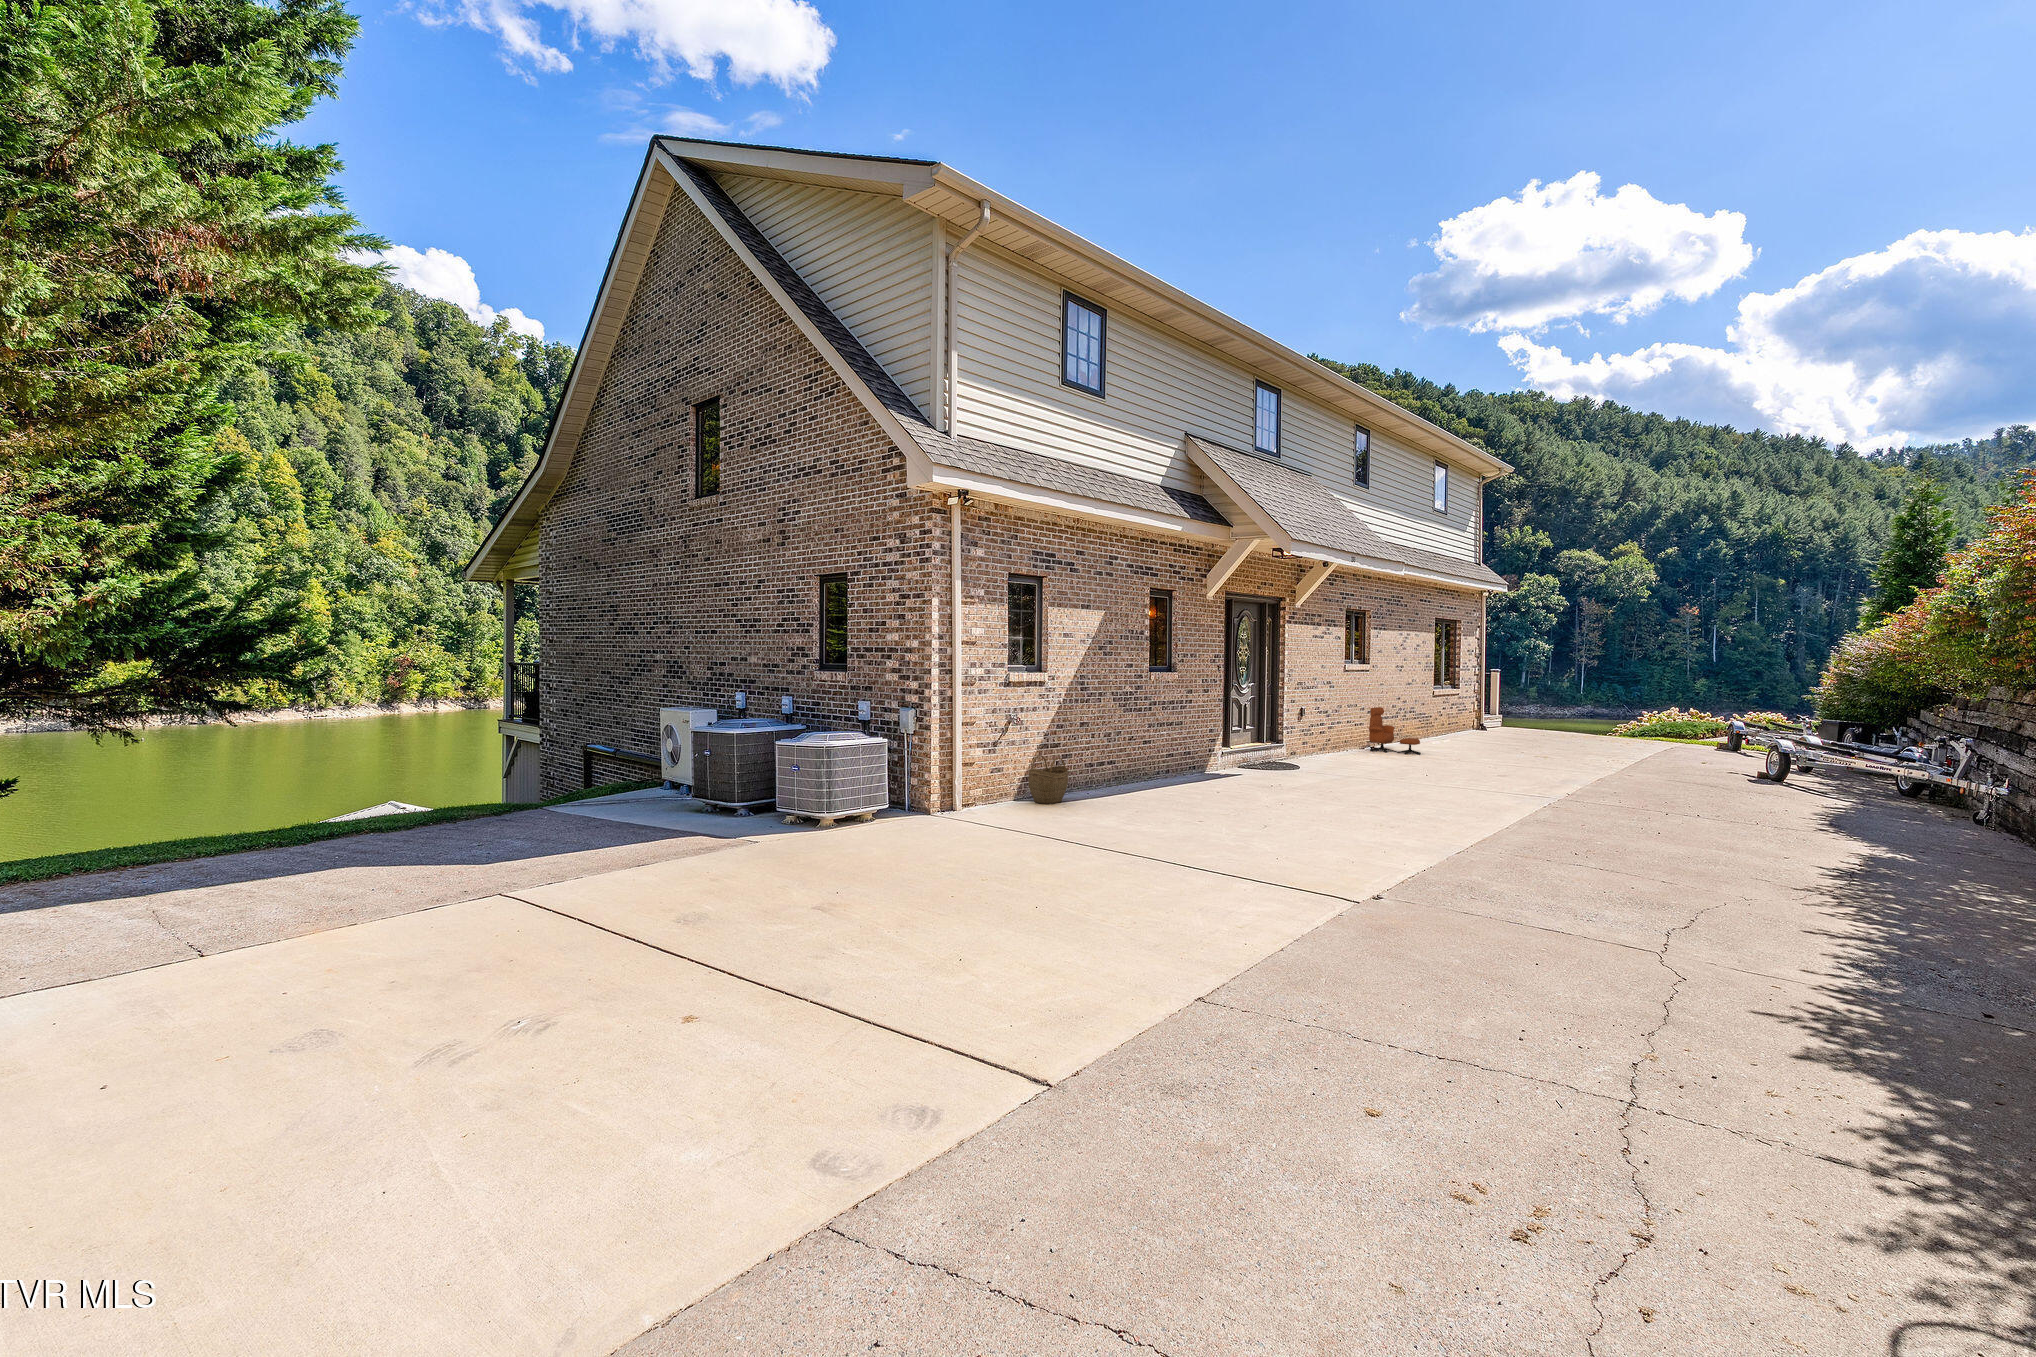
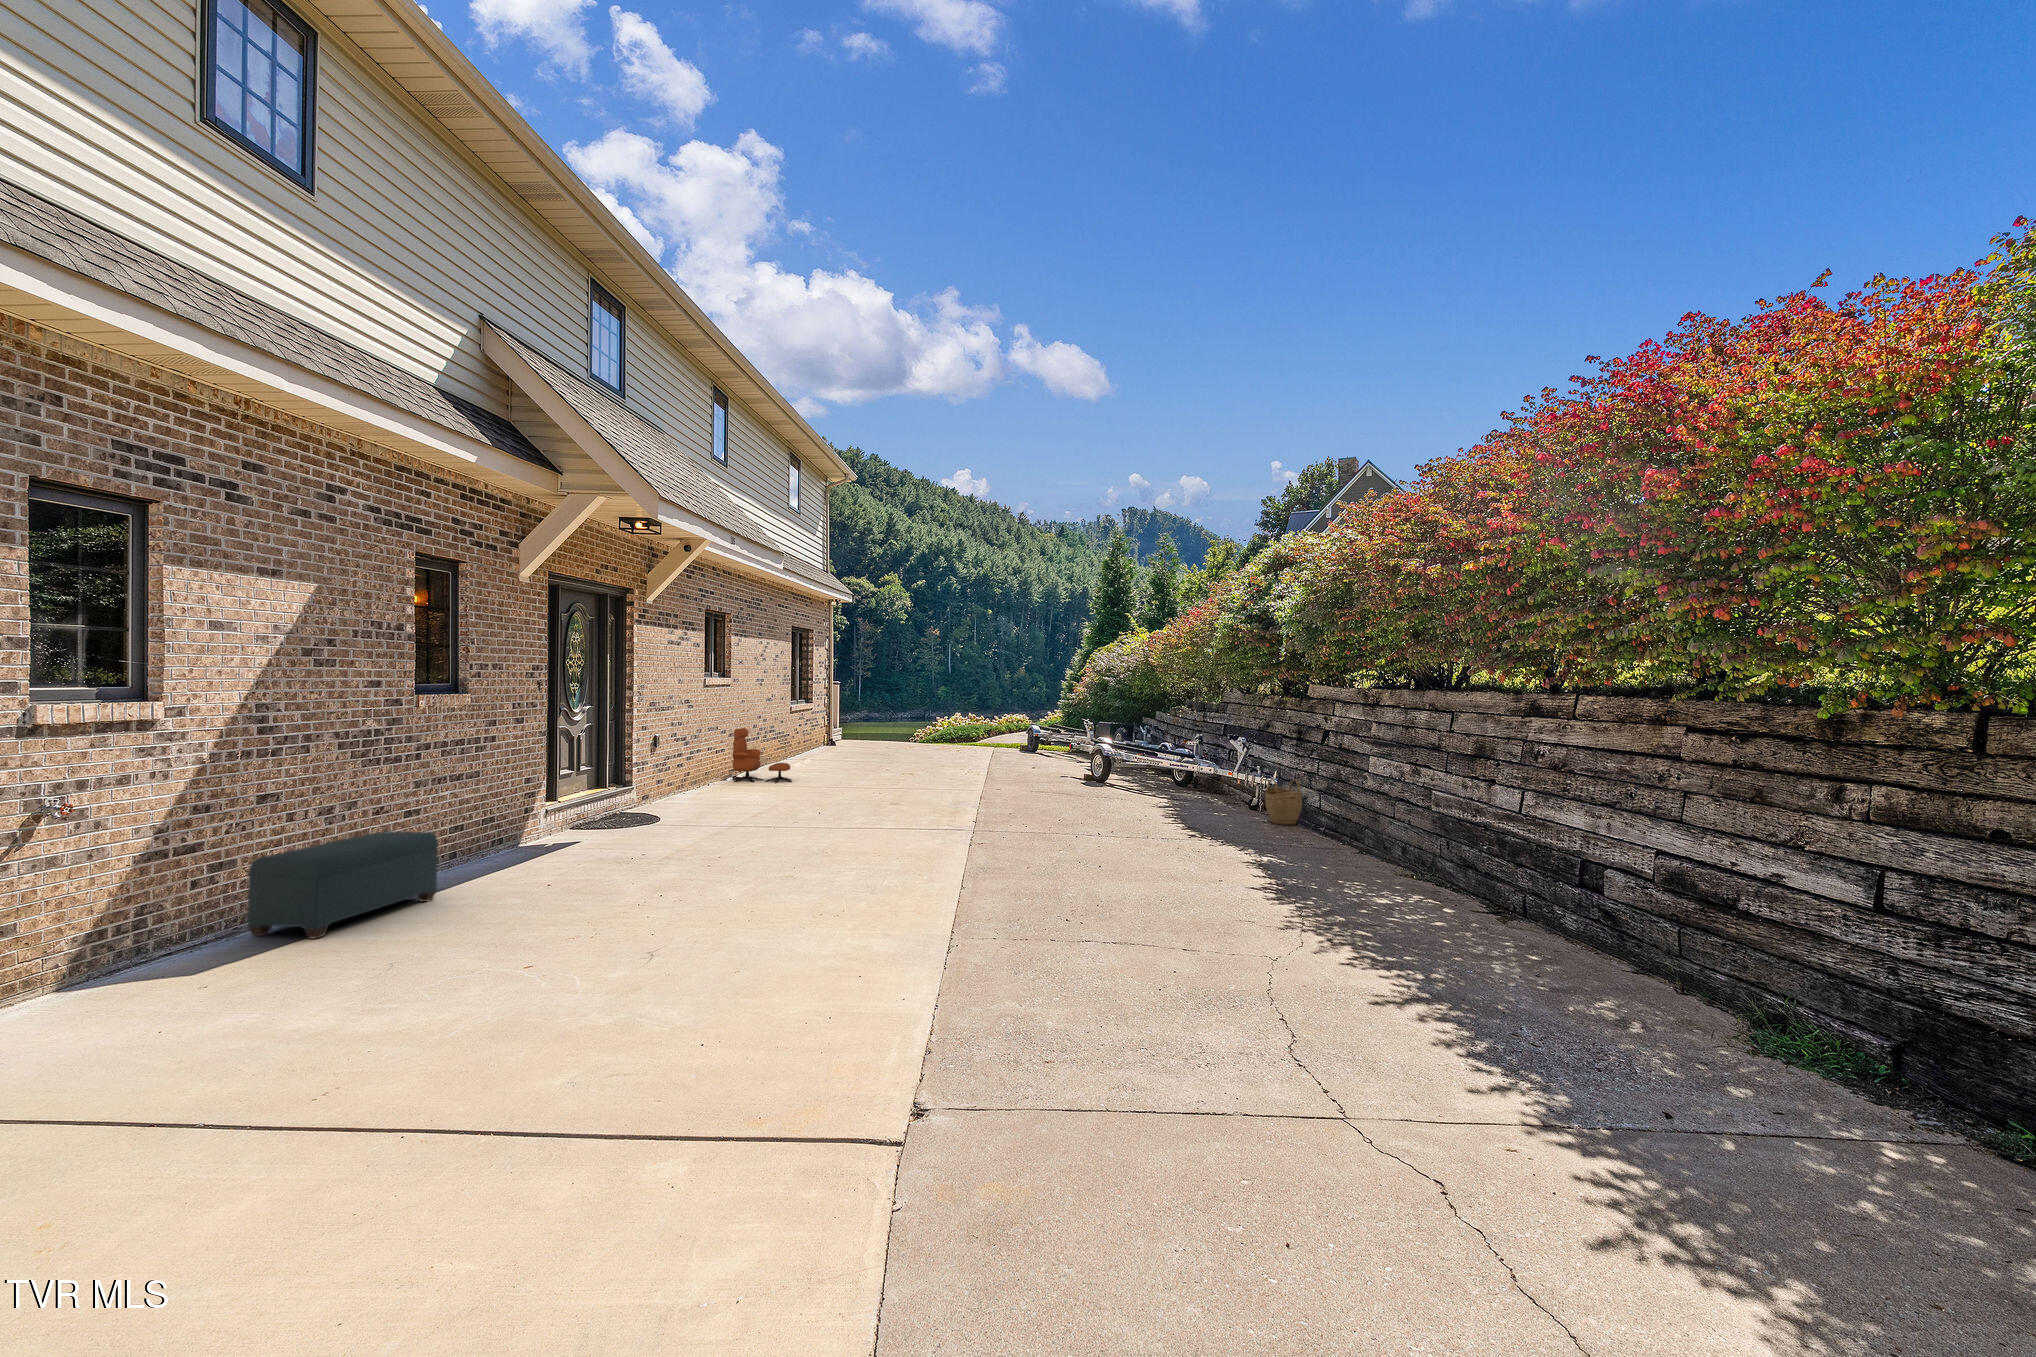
bench: none [1077,750,1160,798] -> present [248,831,438,939]
woven basket: present [1028,755,1068,804] -> present [1265,779,1302,825]

